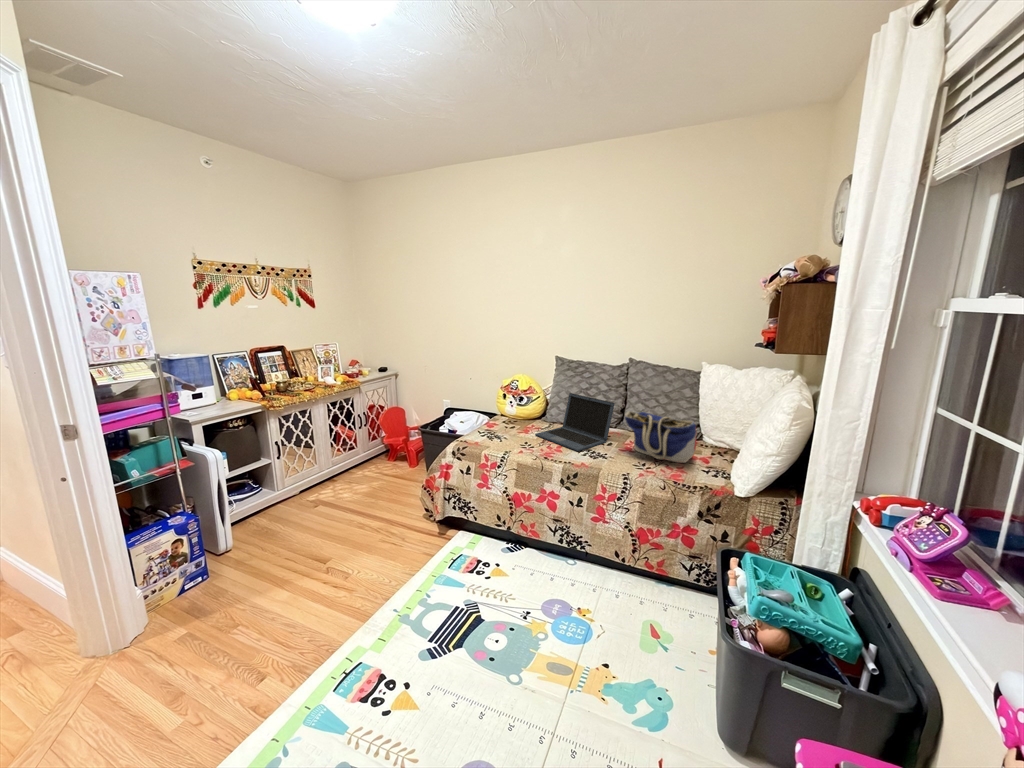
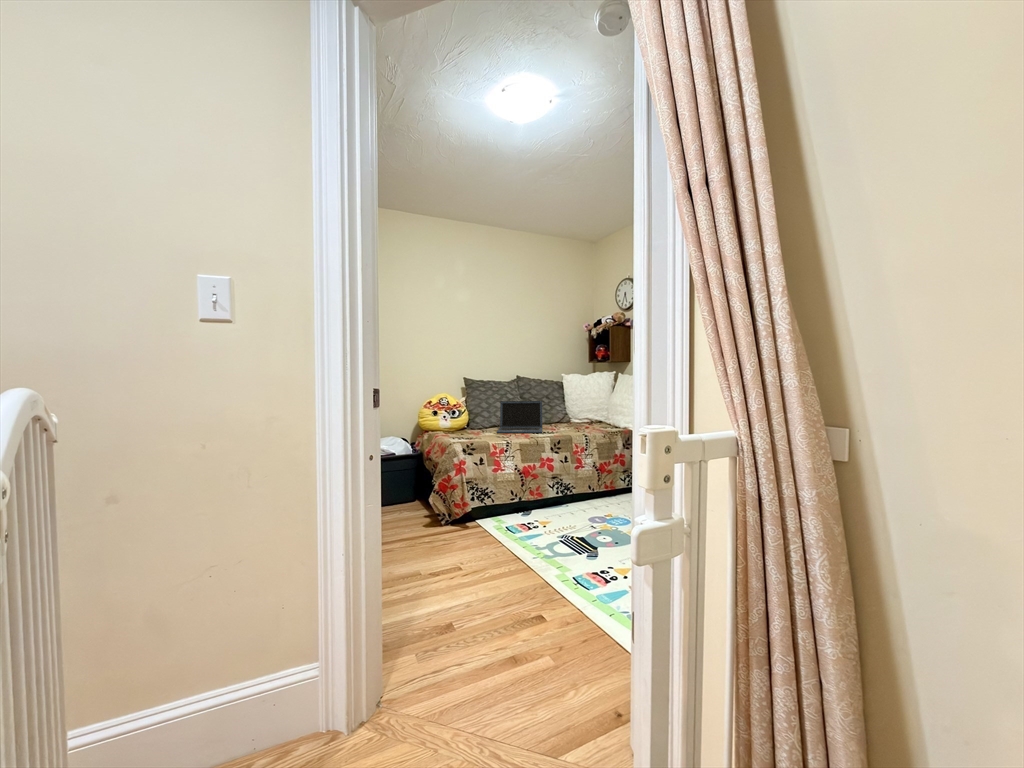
tote bag: present [625,411,696,463] -> none [559,400,604,428]

